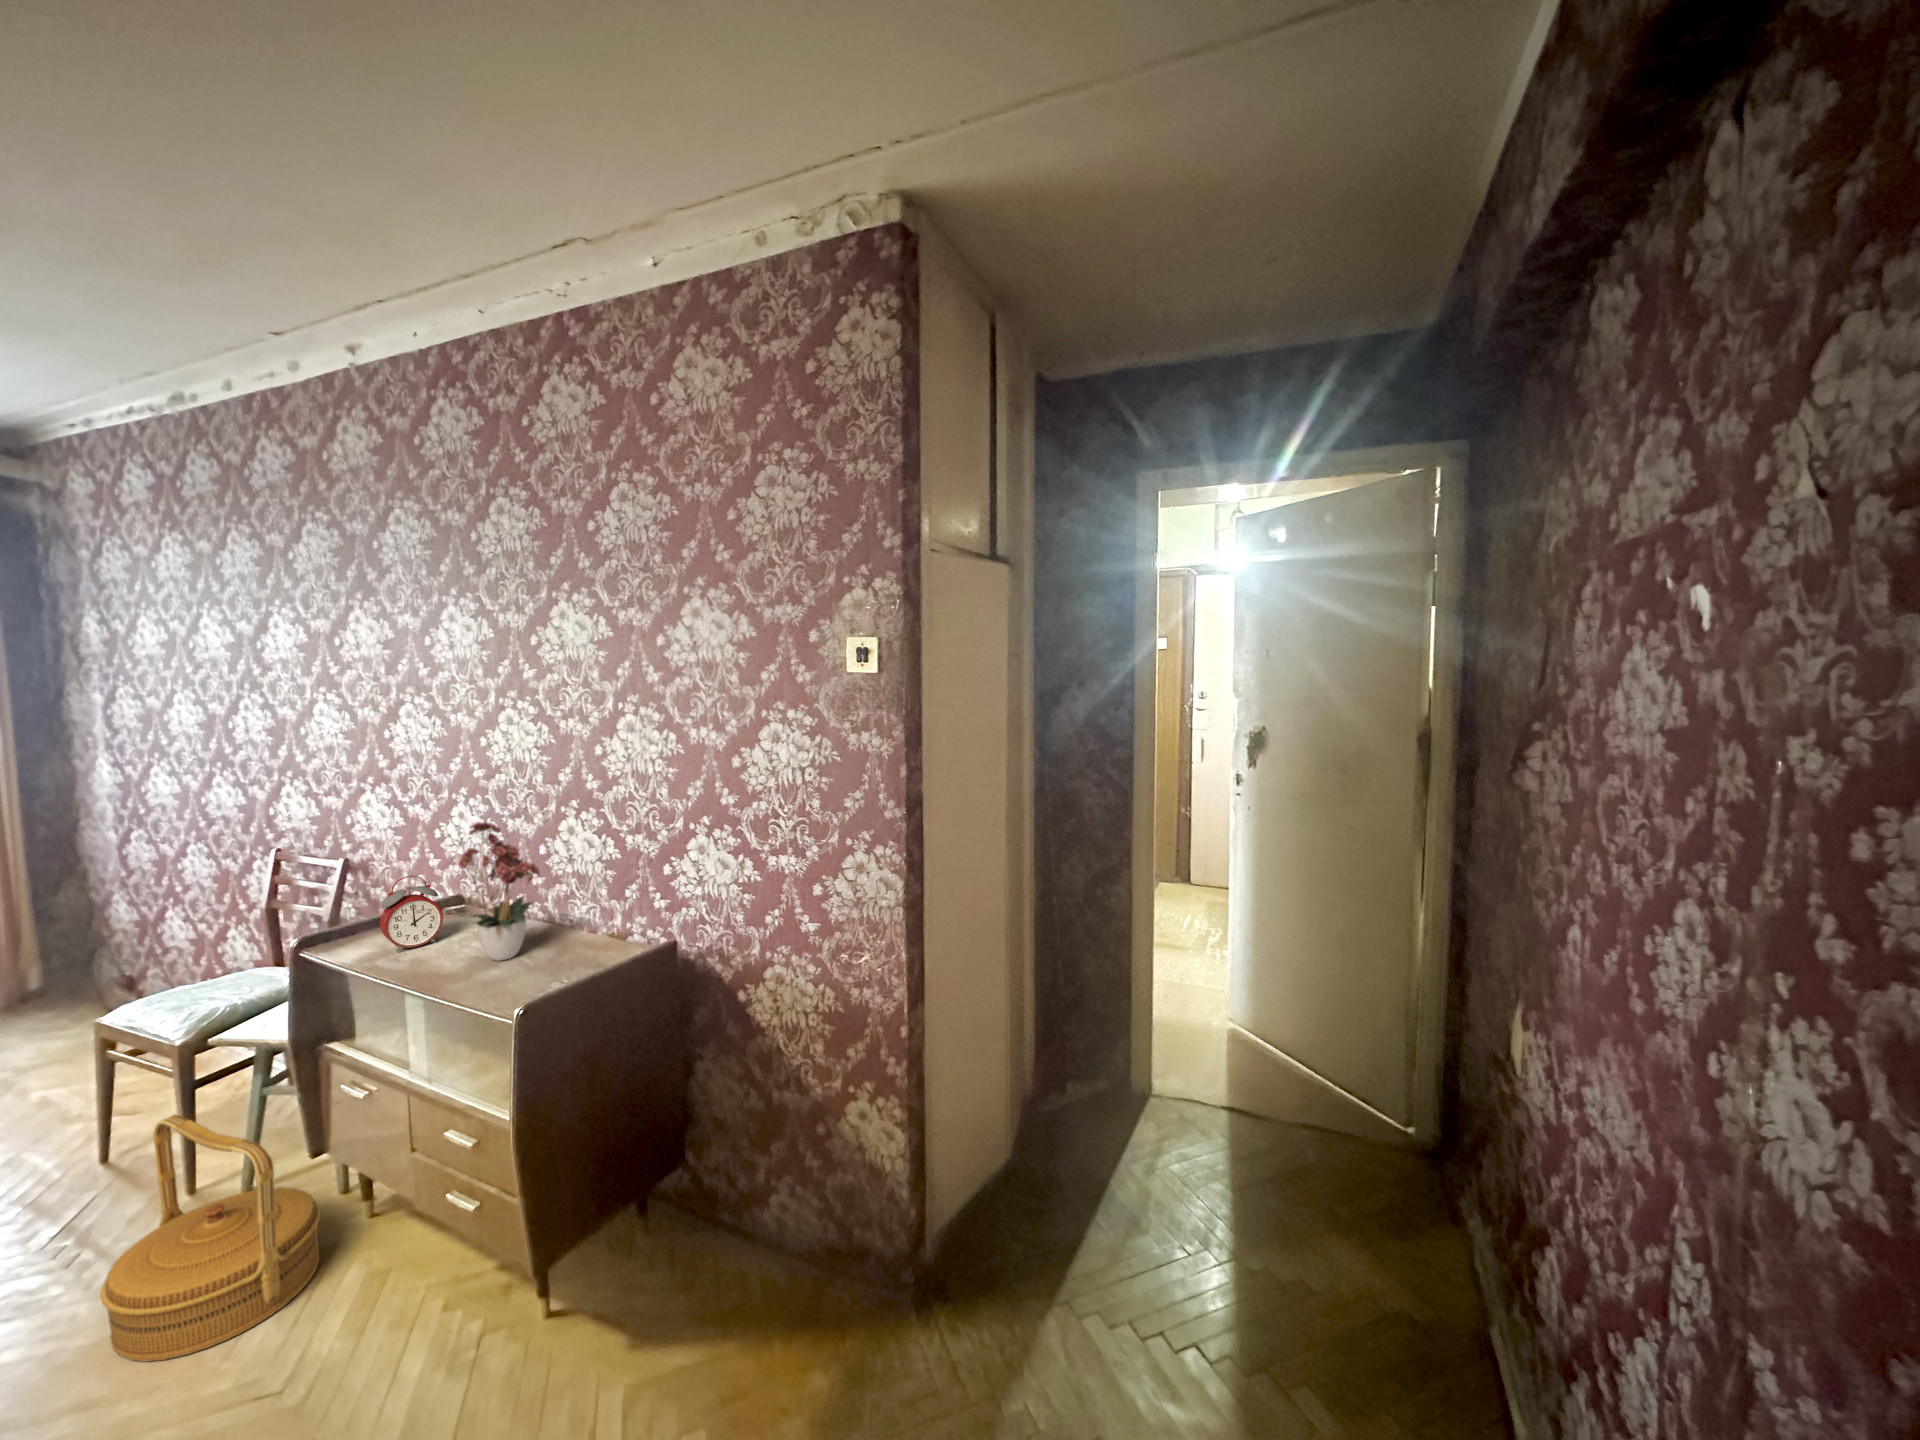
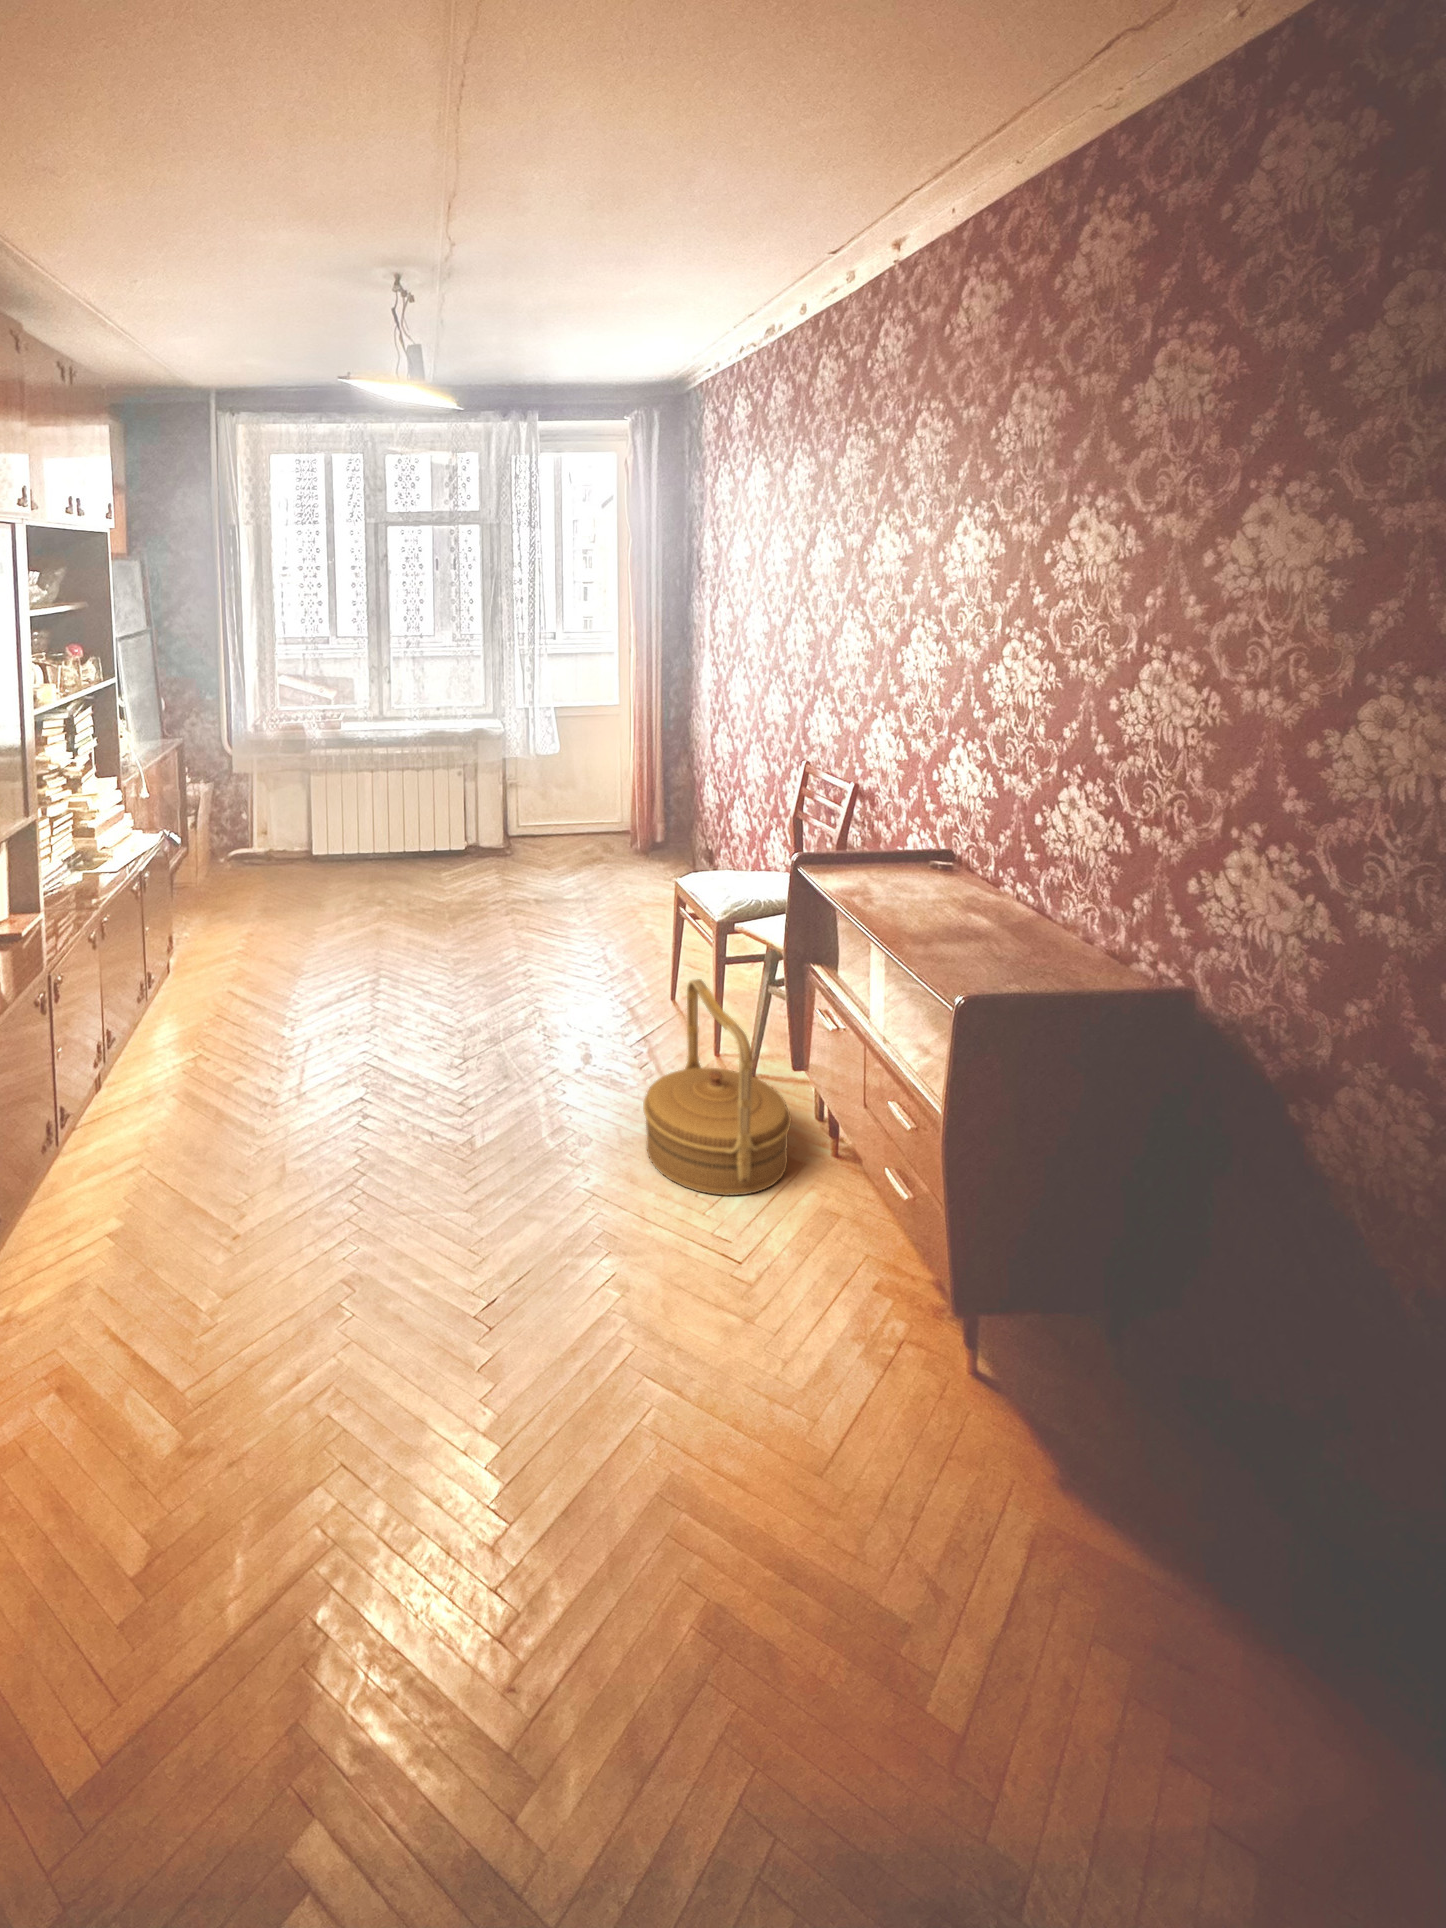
flower arrangement: present [458,822,540,961] -> none [925,765,1028,939]
alarm clock: present [380,876,443,952] -> none [862,816,921,895]

